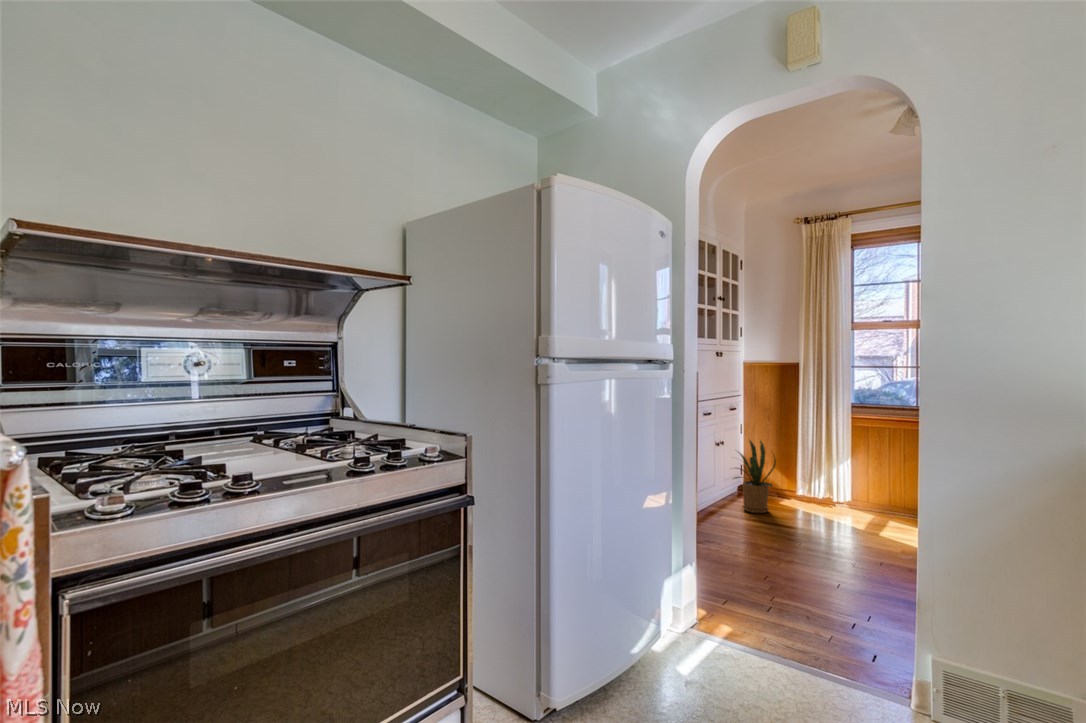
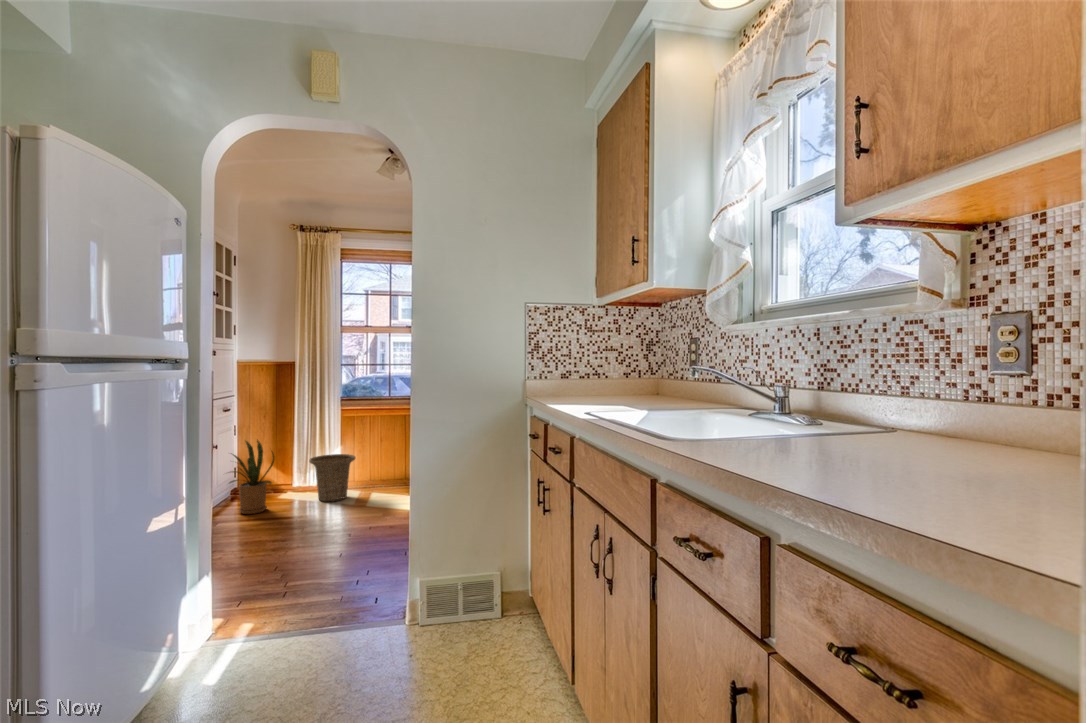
basket: none [813,466,869,521] -> present [309,454,355,502]

